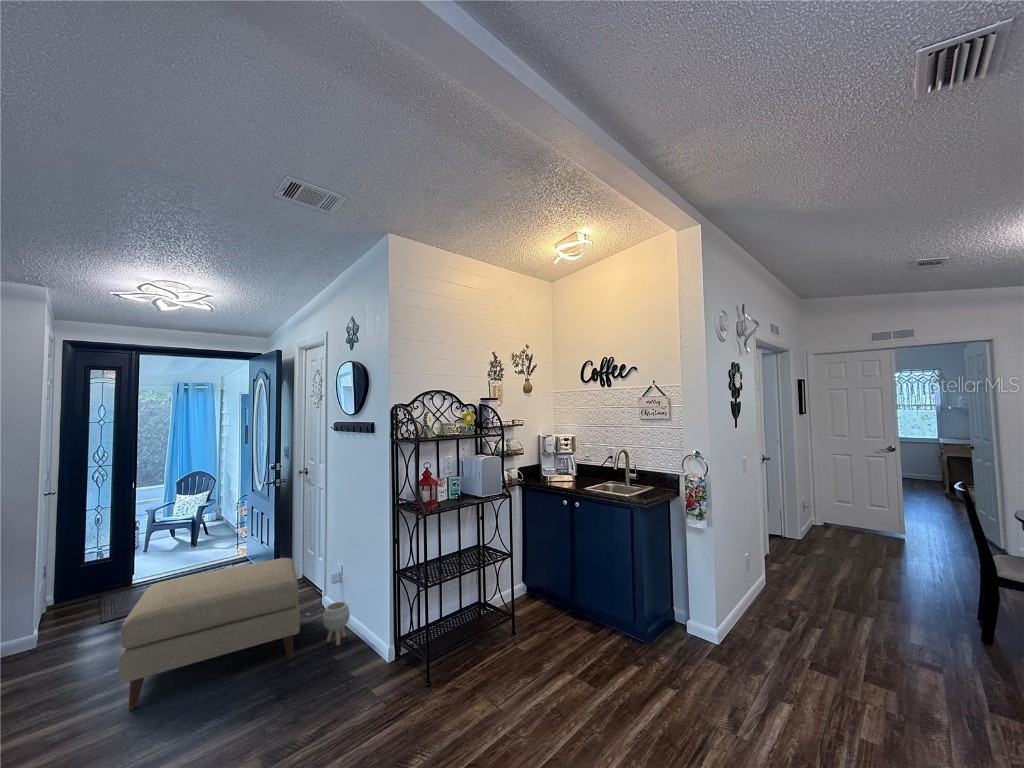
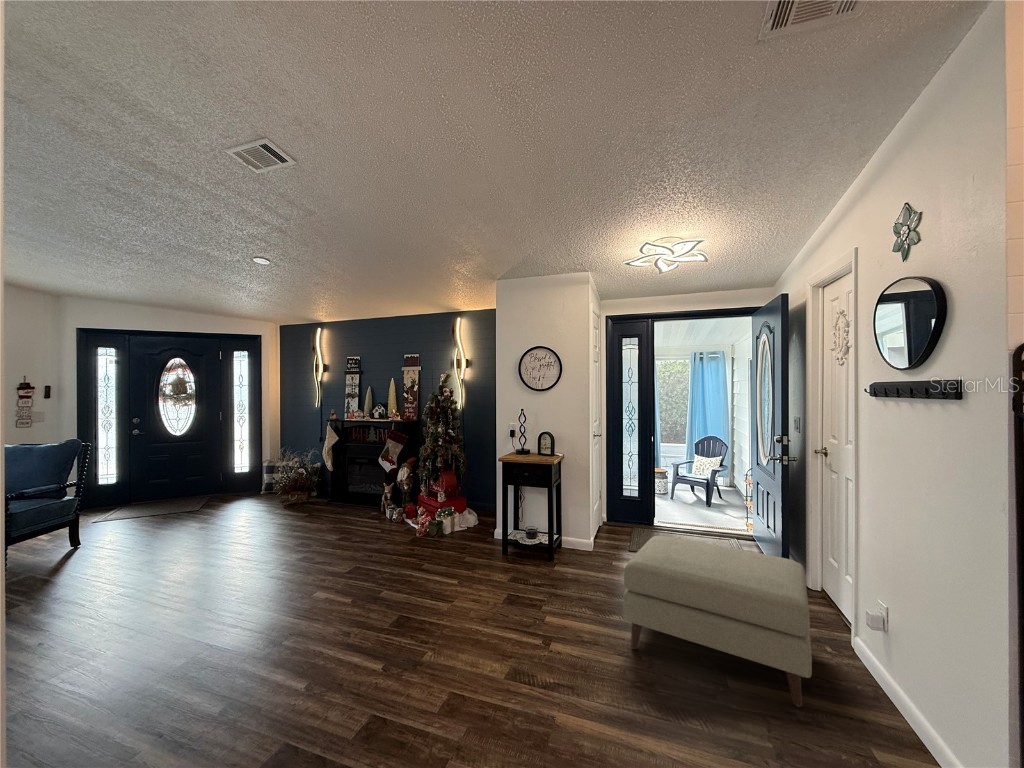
planter: present [323,602,350,645] -> none [851,662,904,737]

